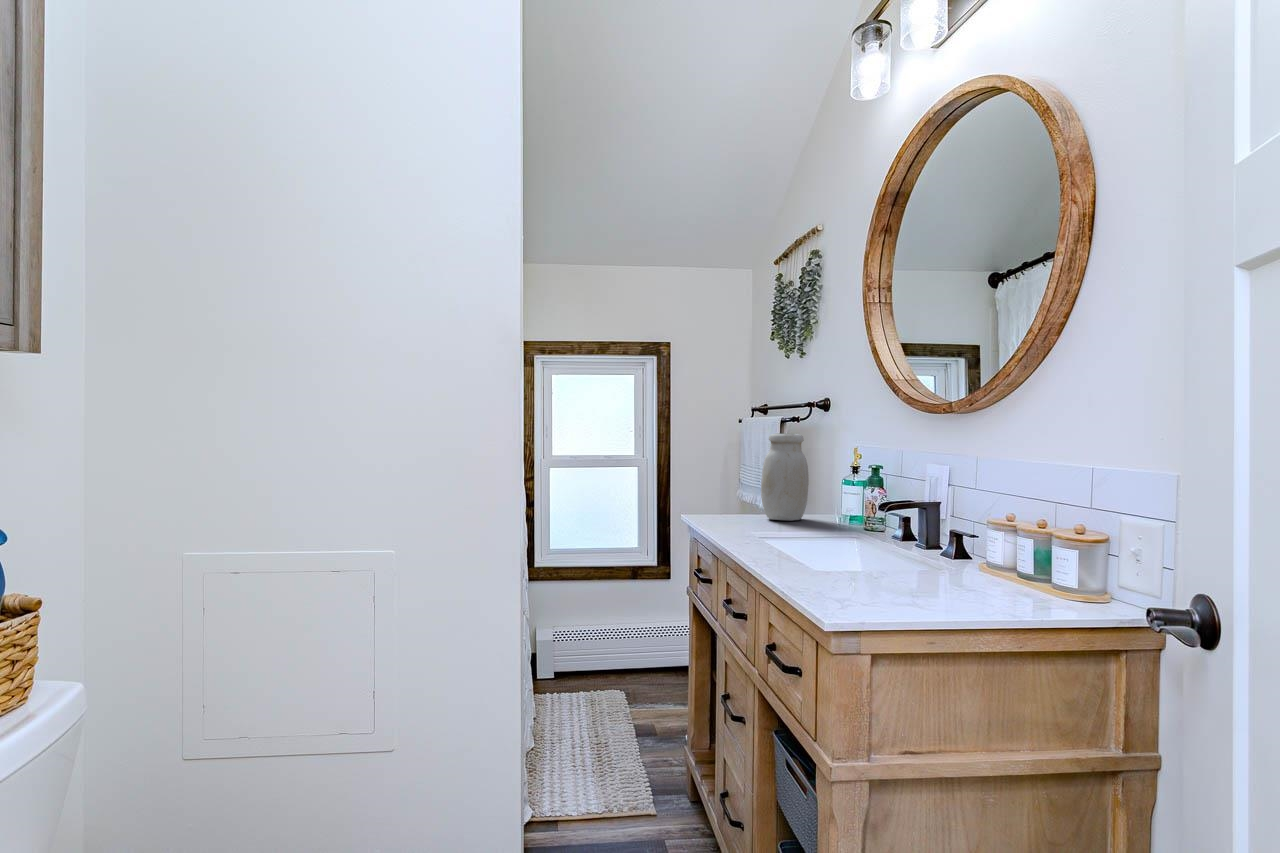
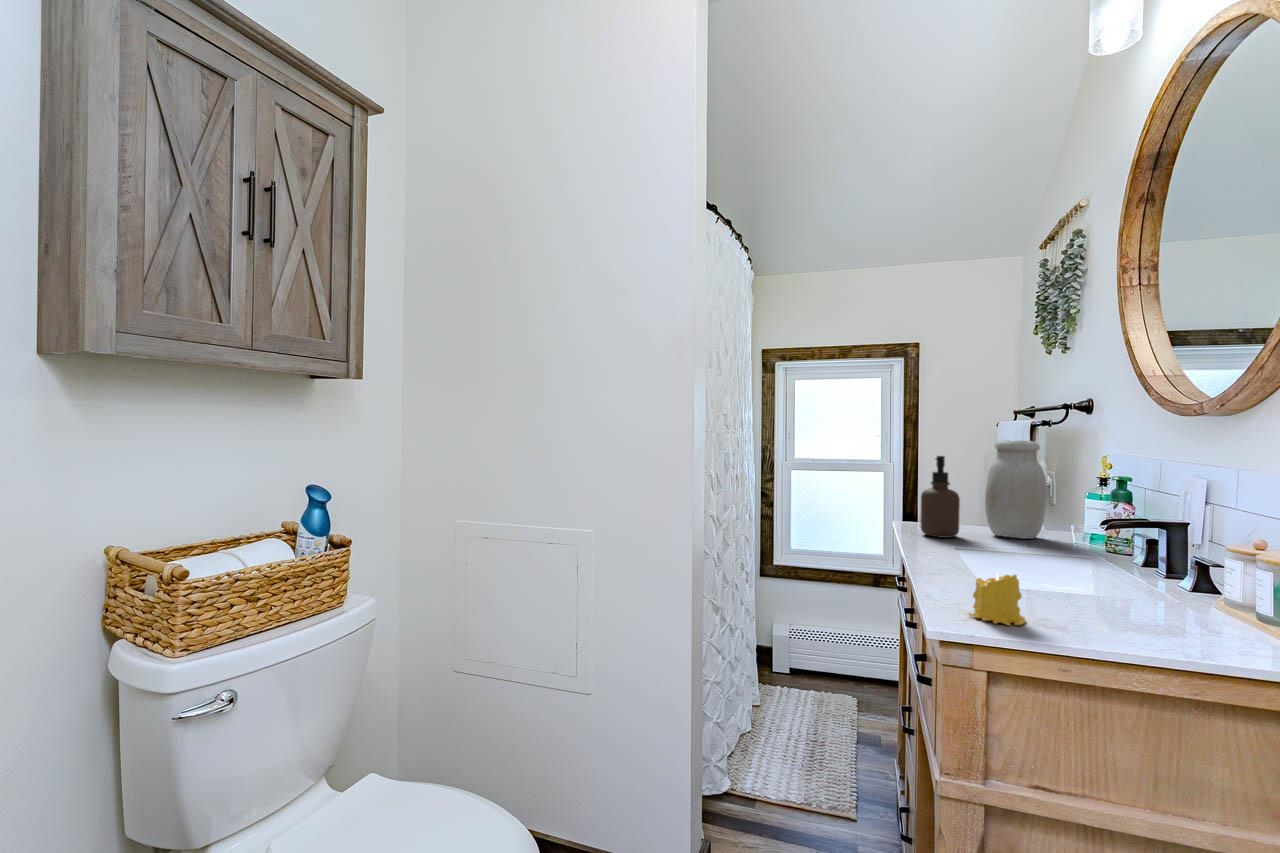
soap dispenser: none [713,448,746,526] -> present [921,456,960,538]
candle: none [834,555,883,606] -> present [970,573,1025,625]

